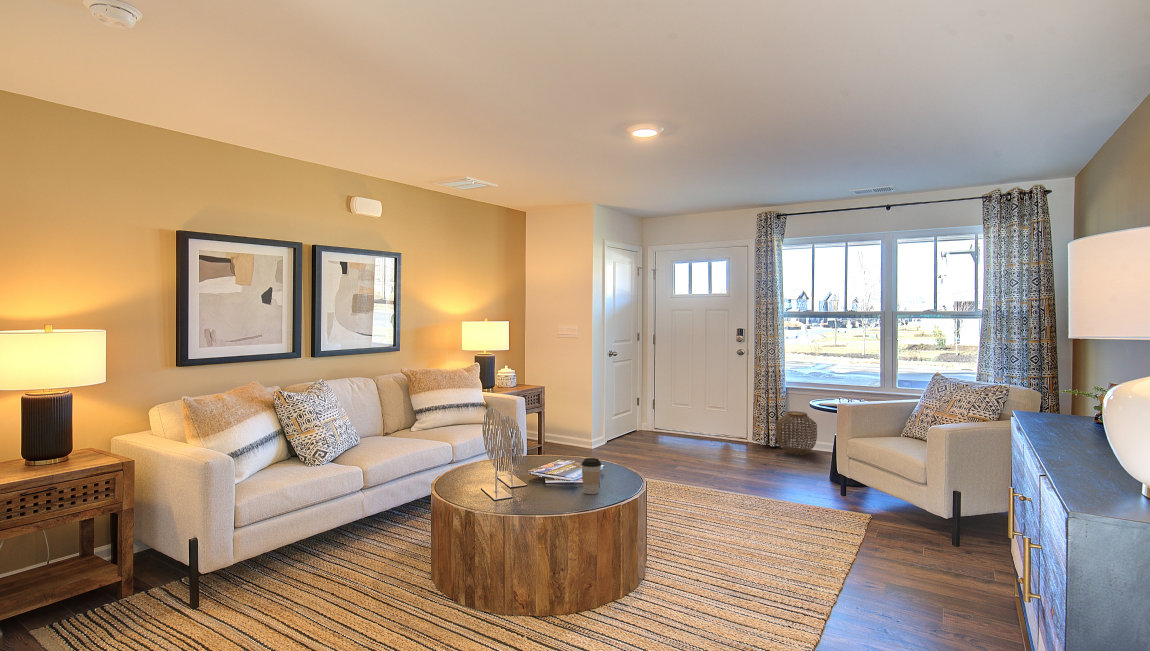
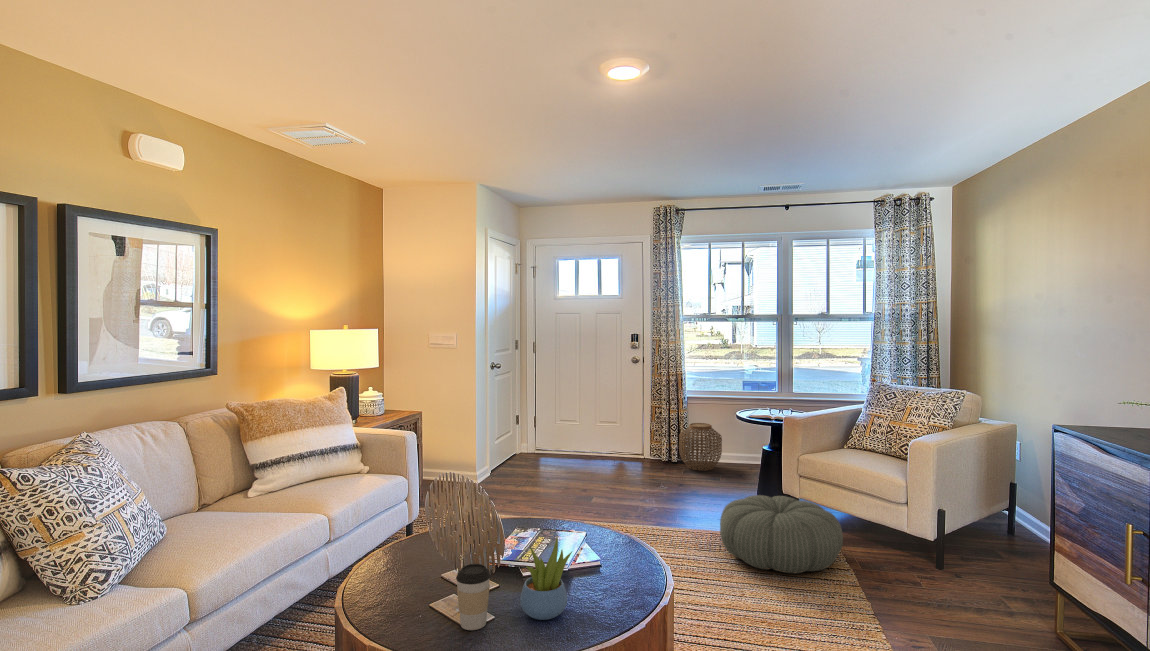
succulent plant: none [526,449,555,497] -> present [520,537,572,620]
coffee cup: present [581,458,601,494] -> present [456,564,491,630]
pouf: none [752,466,859,528] -> present [720,495,843,574]

